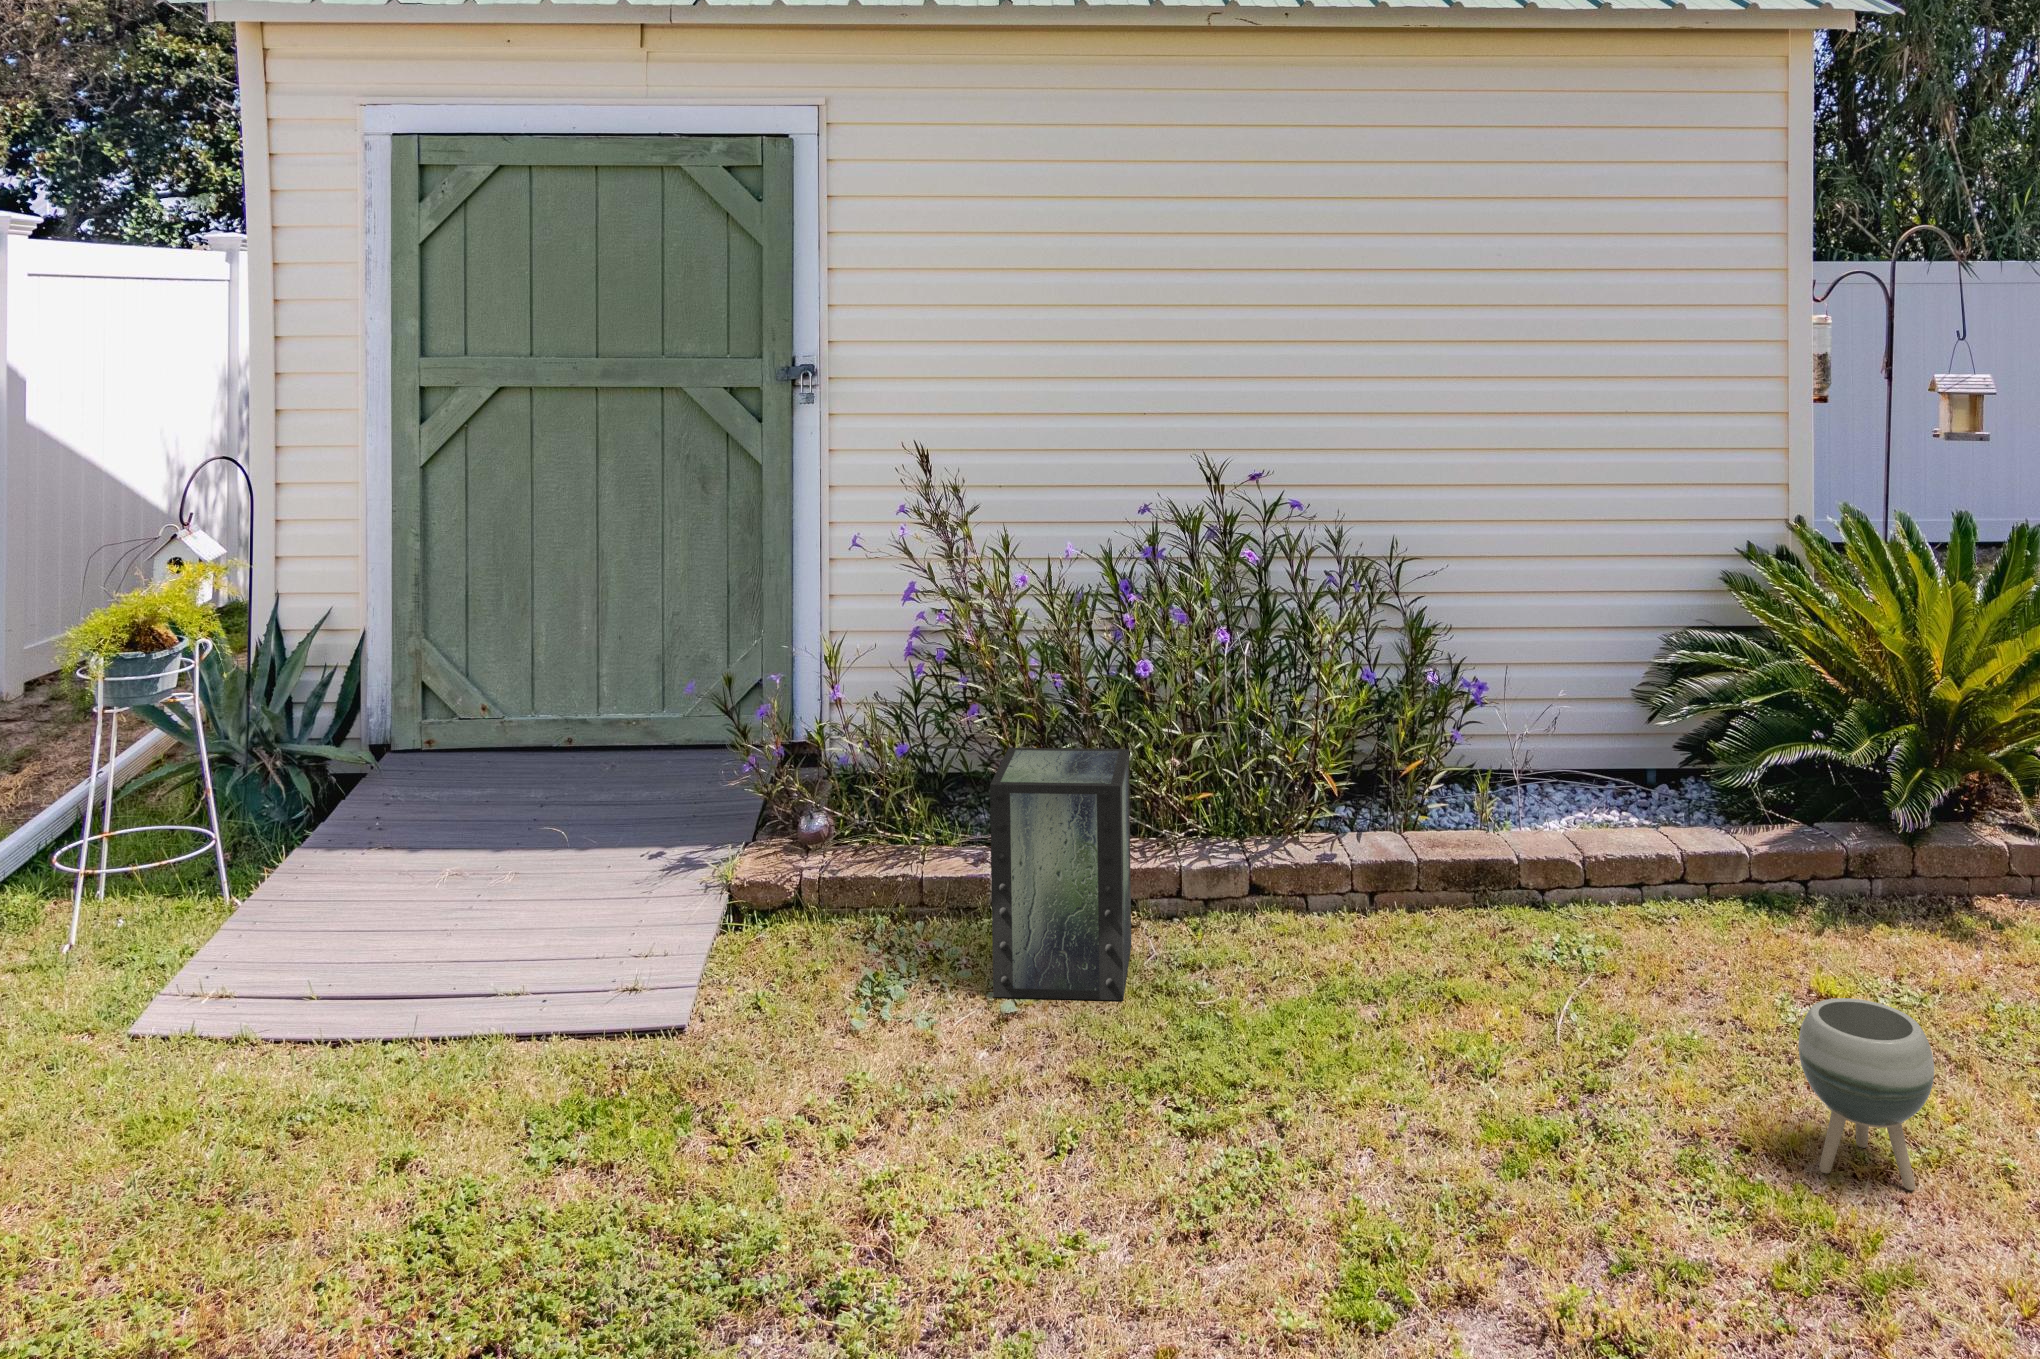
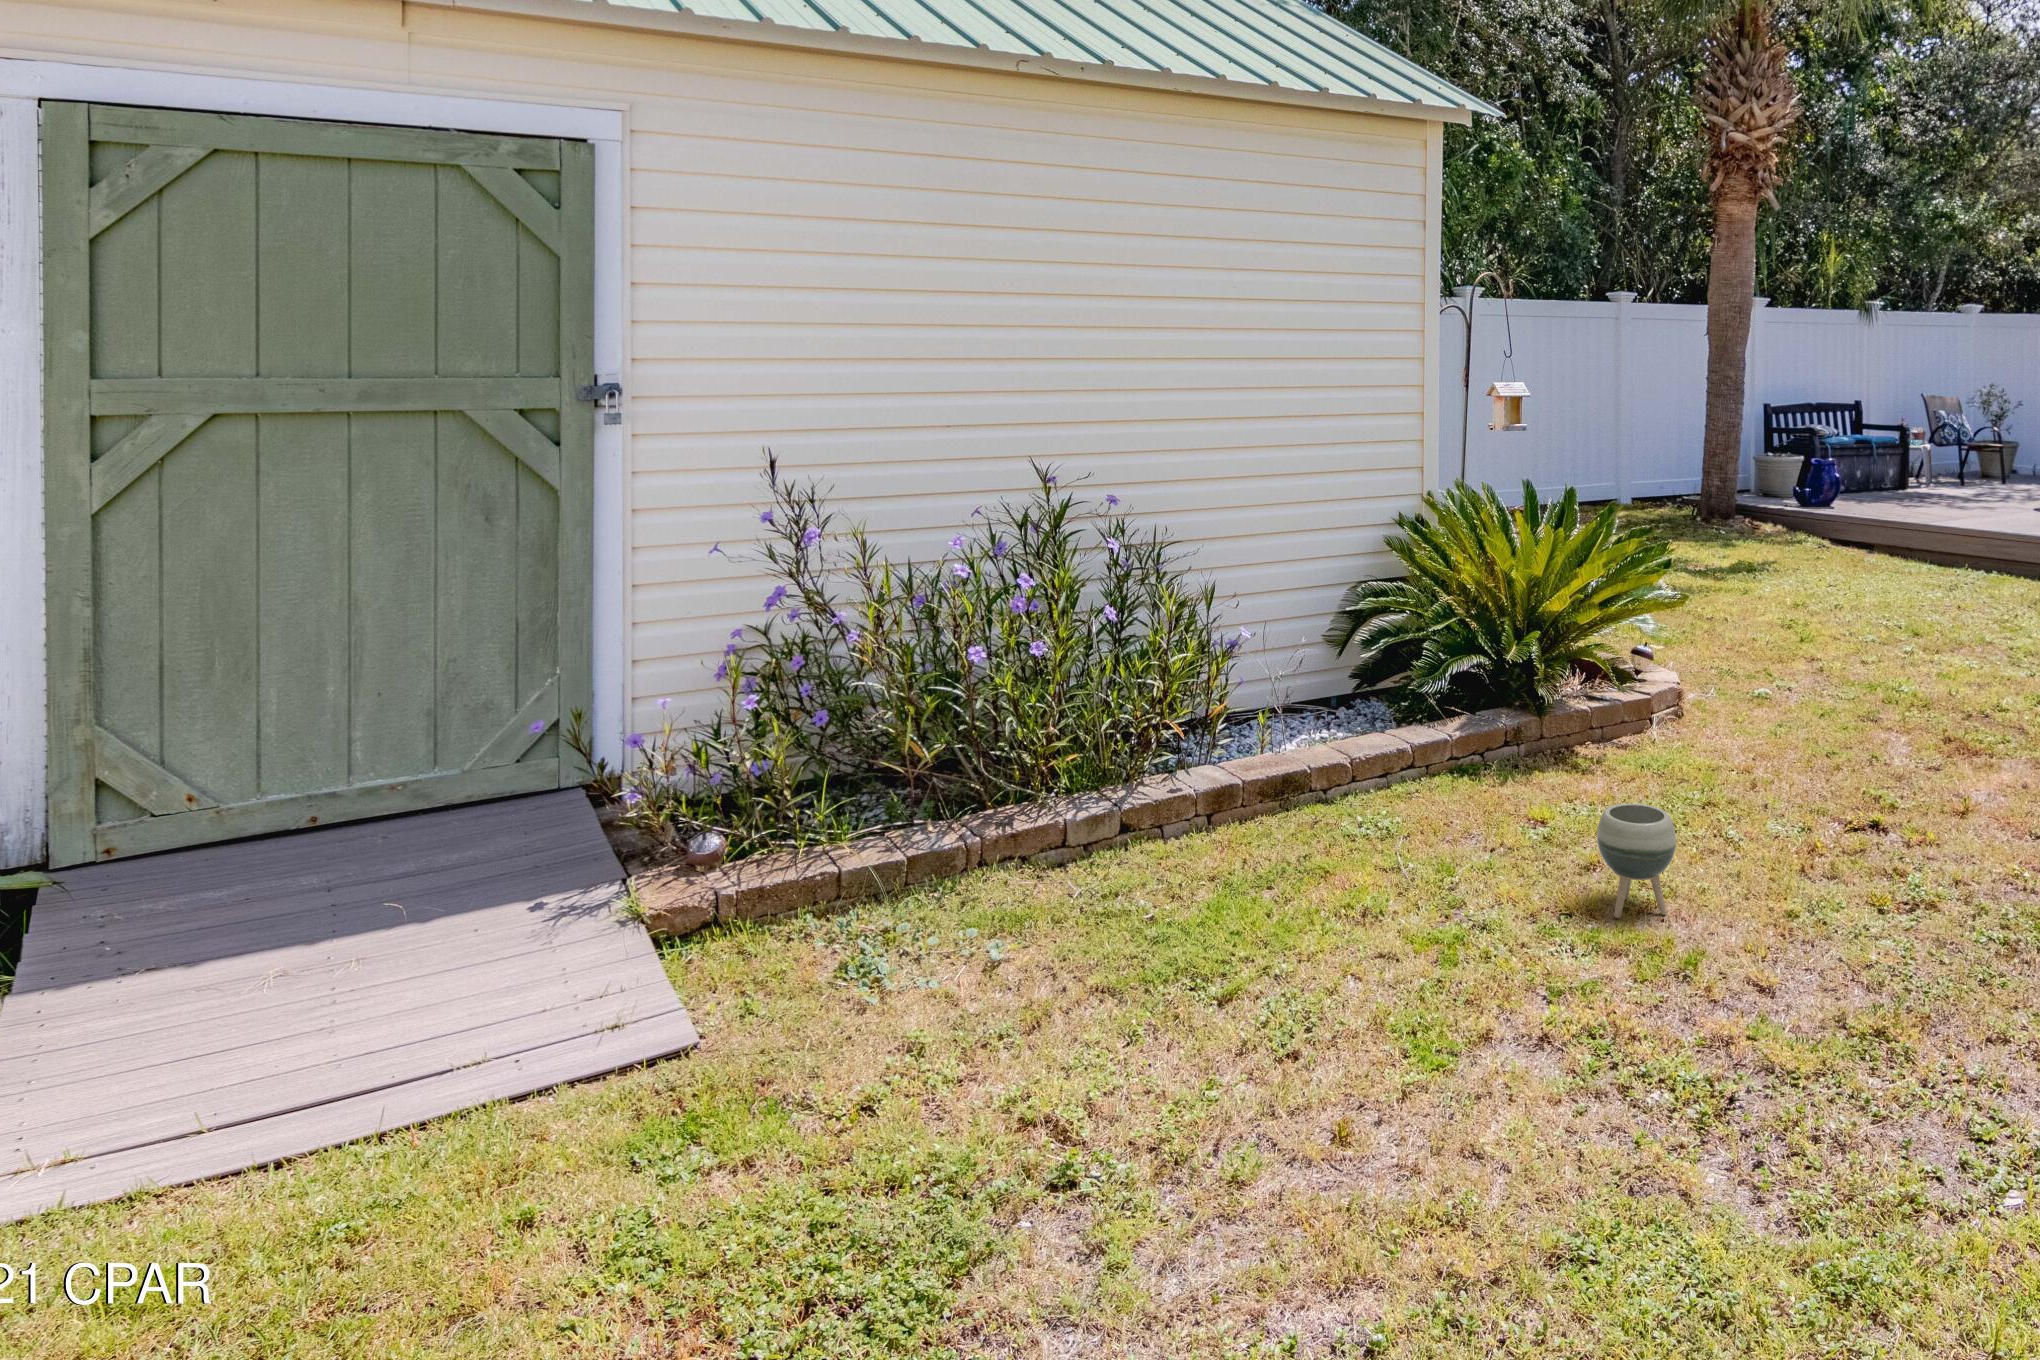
storage box: present [990,748,1131,1000] -> none [951,720,1092,952]

